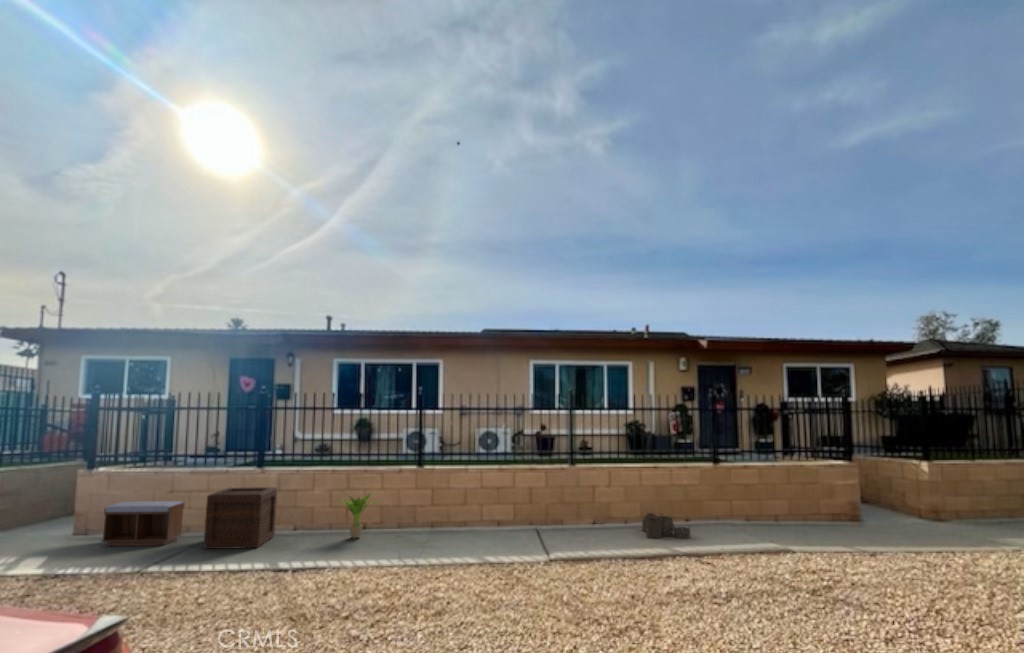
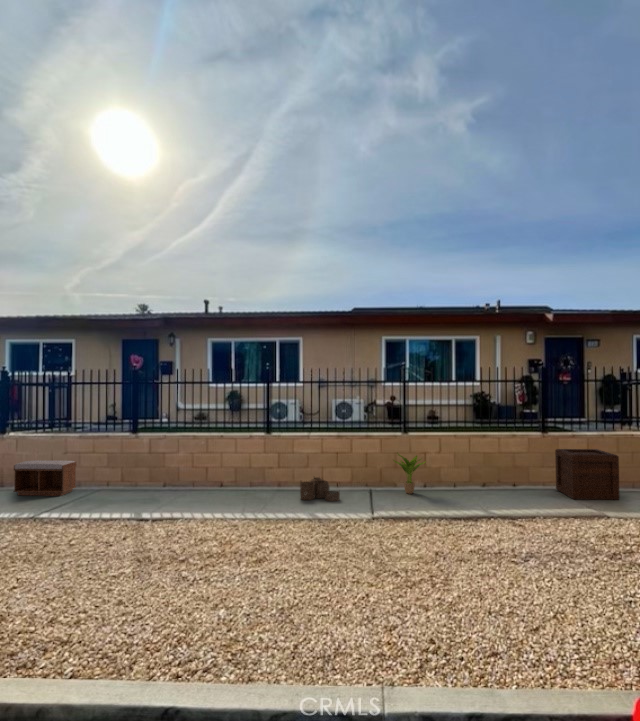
wooden crate: present [203,487,277,549] -> present [555,449,620,500]
potted plant: present [340,494,371,538] -> present [394,453,425,494]
woven basket: present [642,513,690,539] -> present [300,477,340,501]

